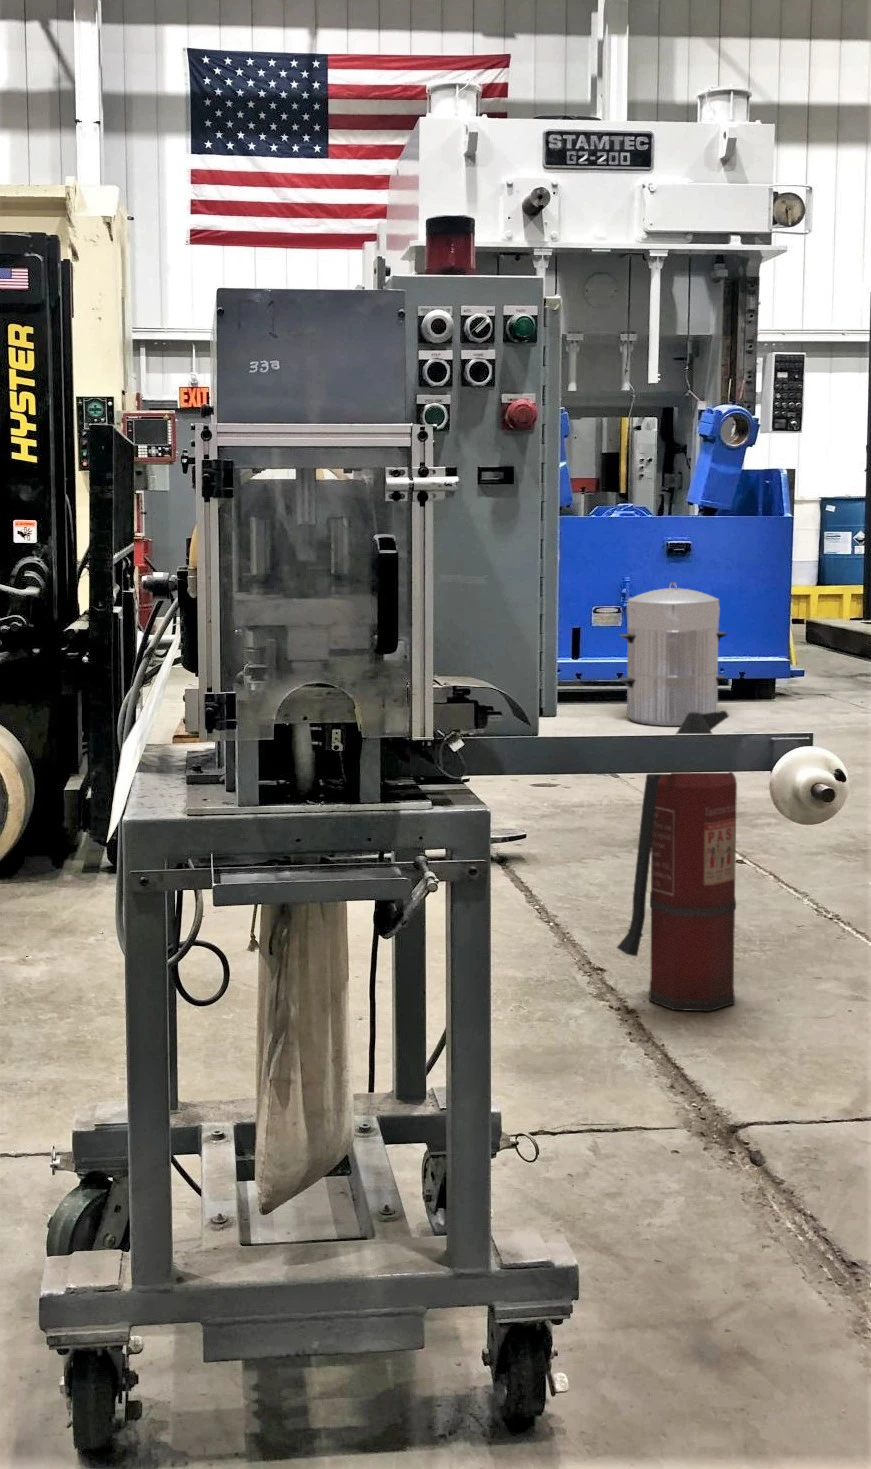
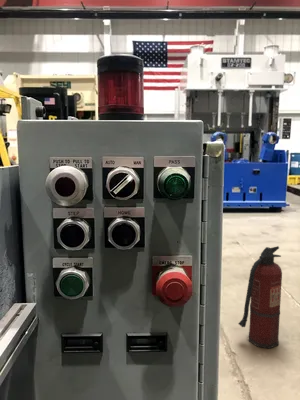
waste bin: present [620,582,726,726] -> none [238,180,268,219]

